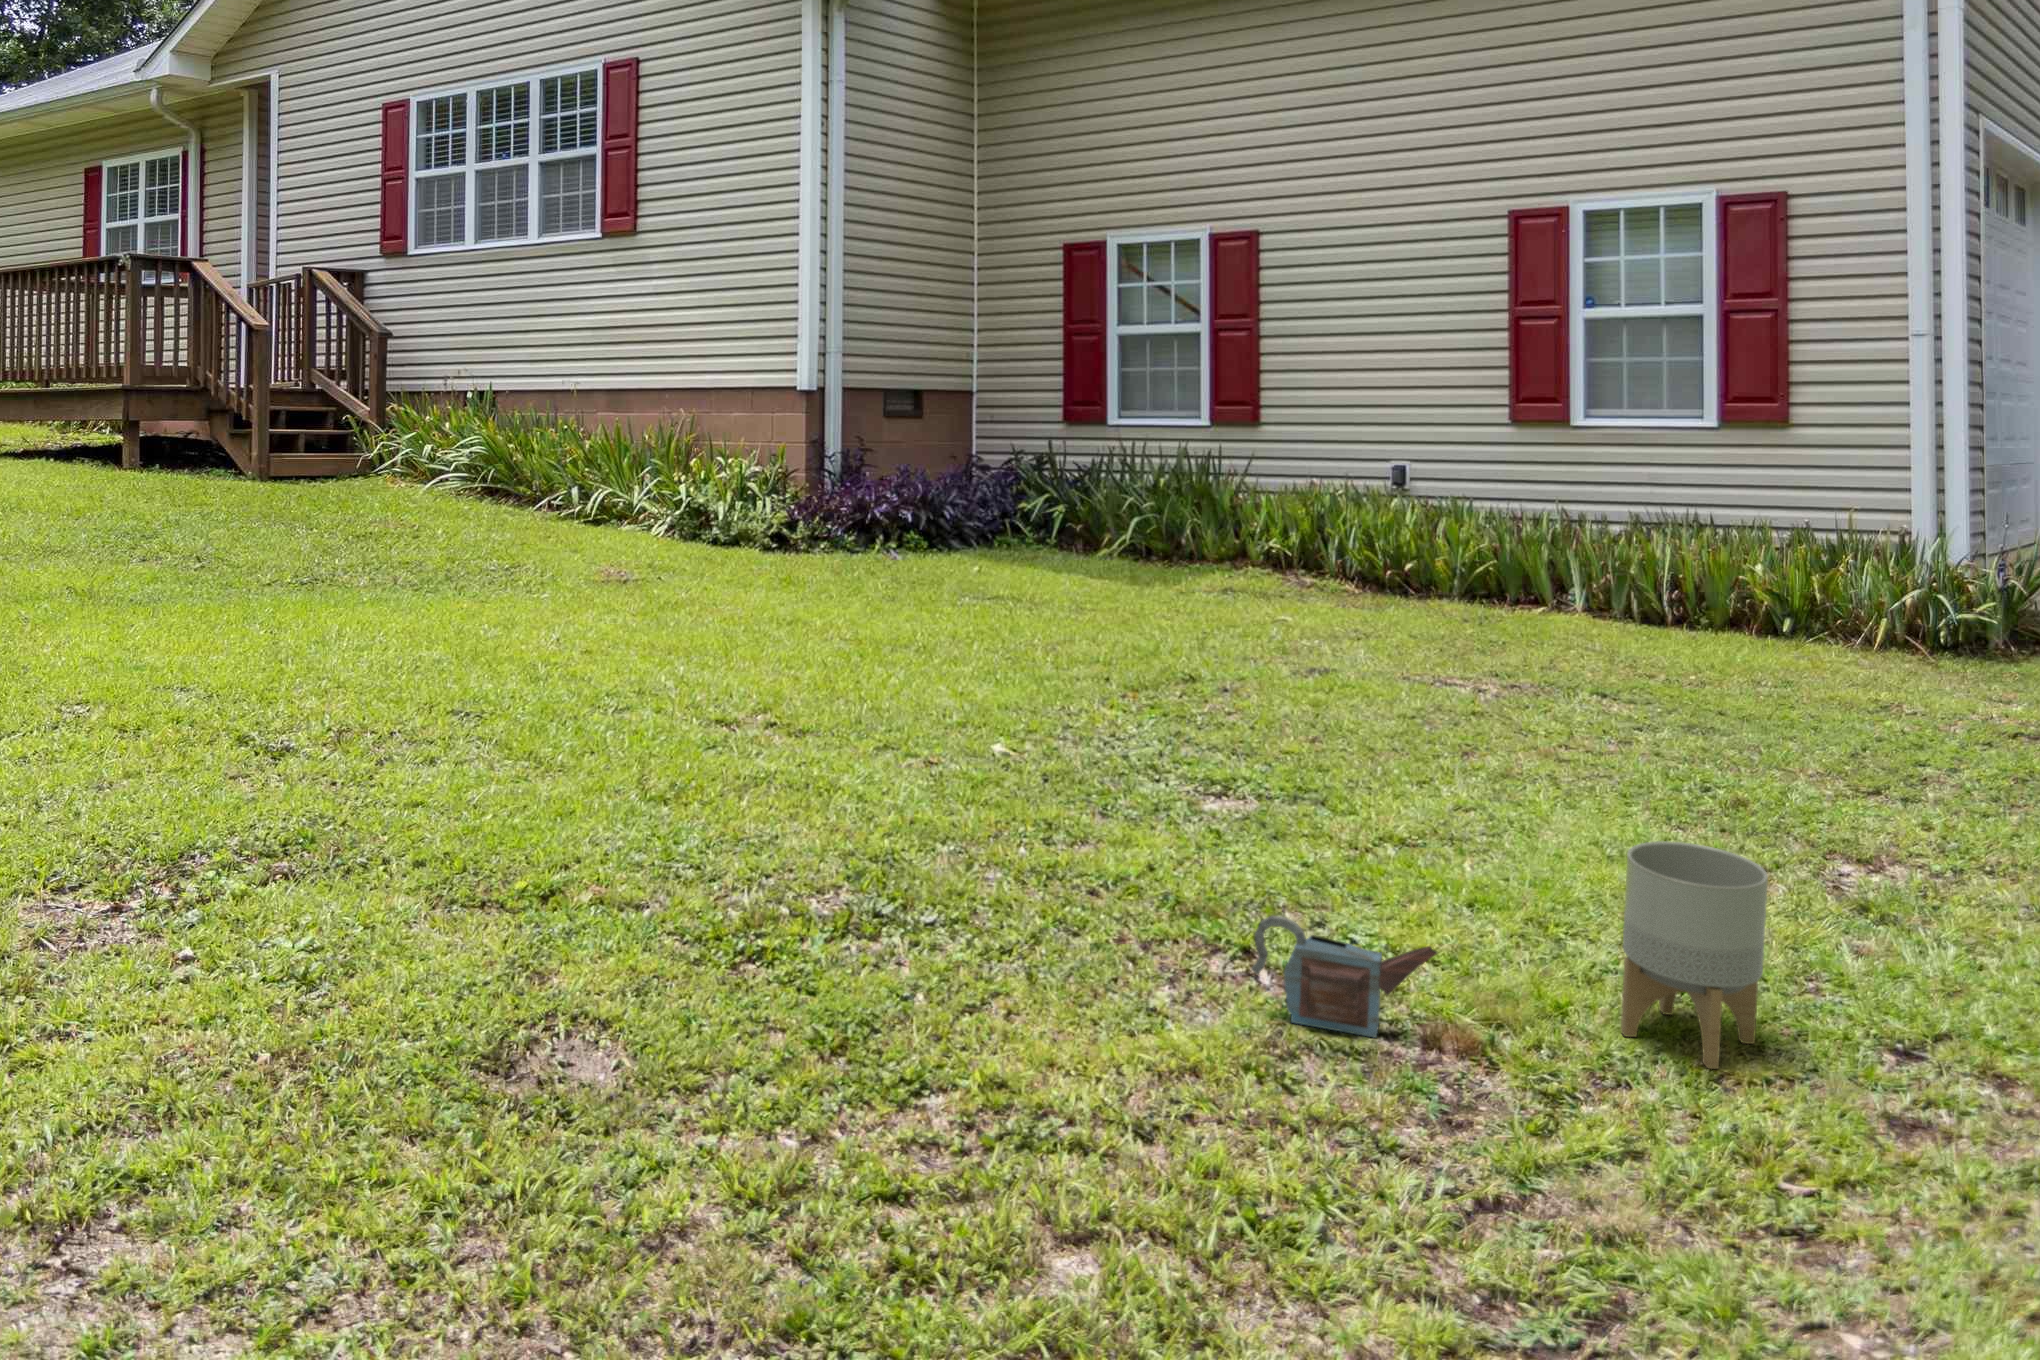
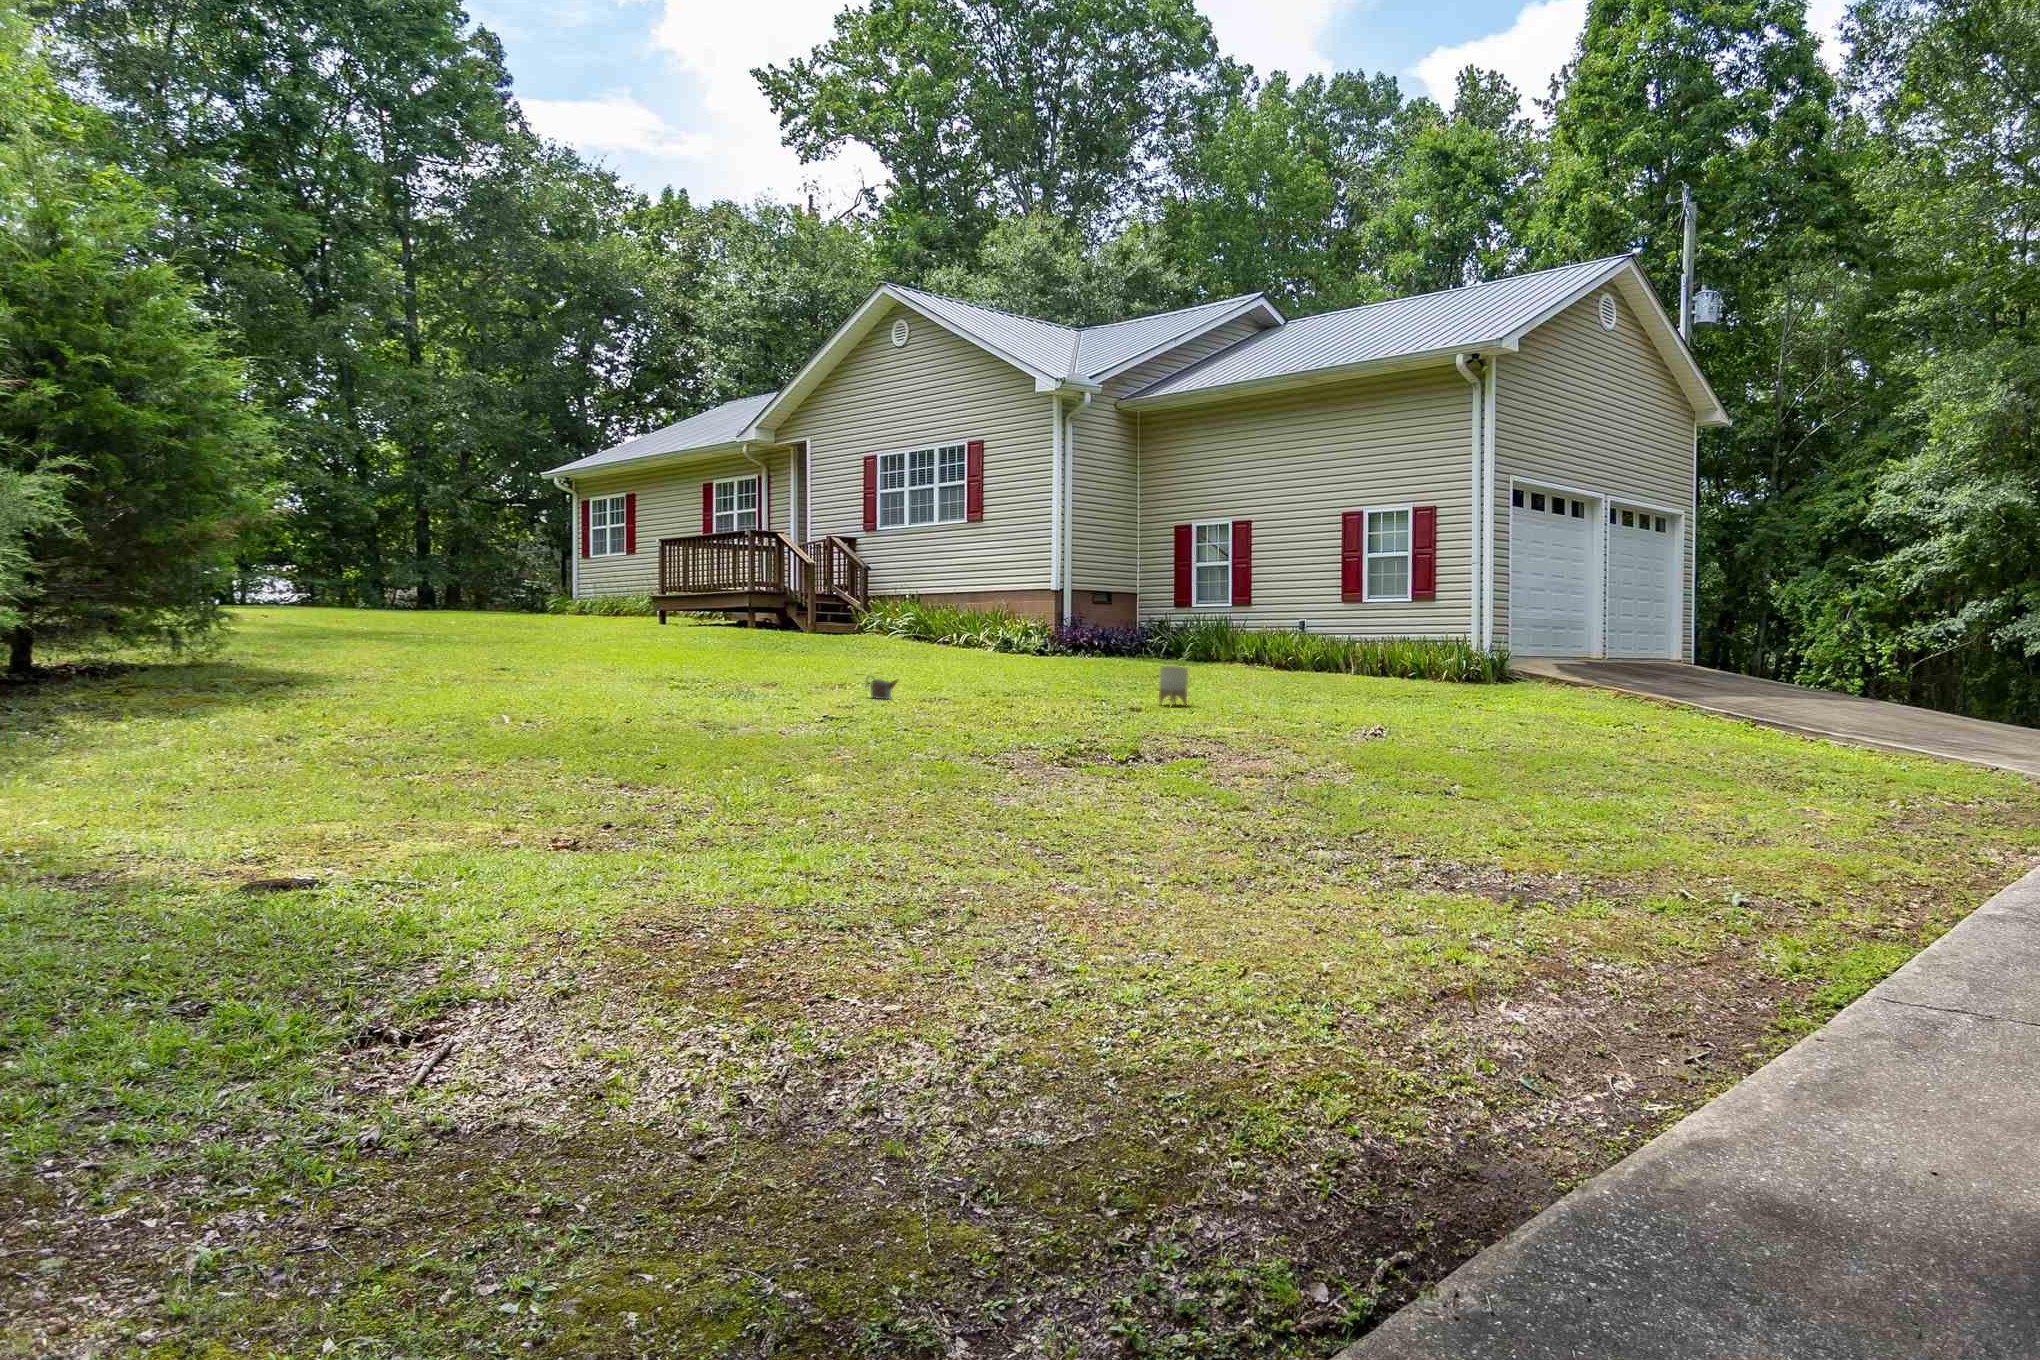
watering can: present [1252,916,1437,1037] -> present [866,676,899,699]

